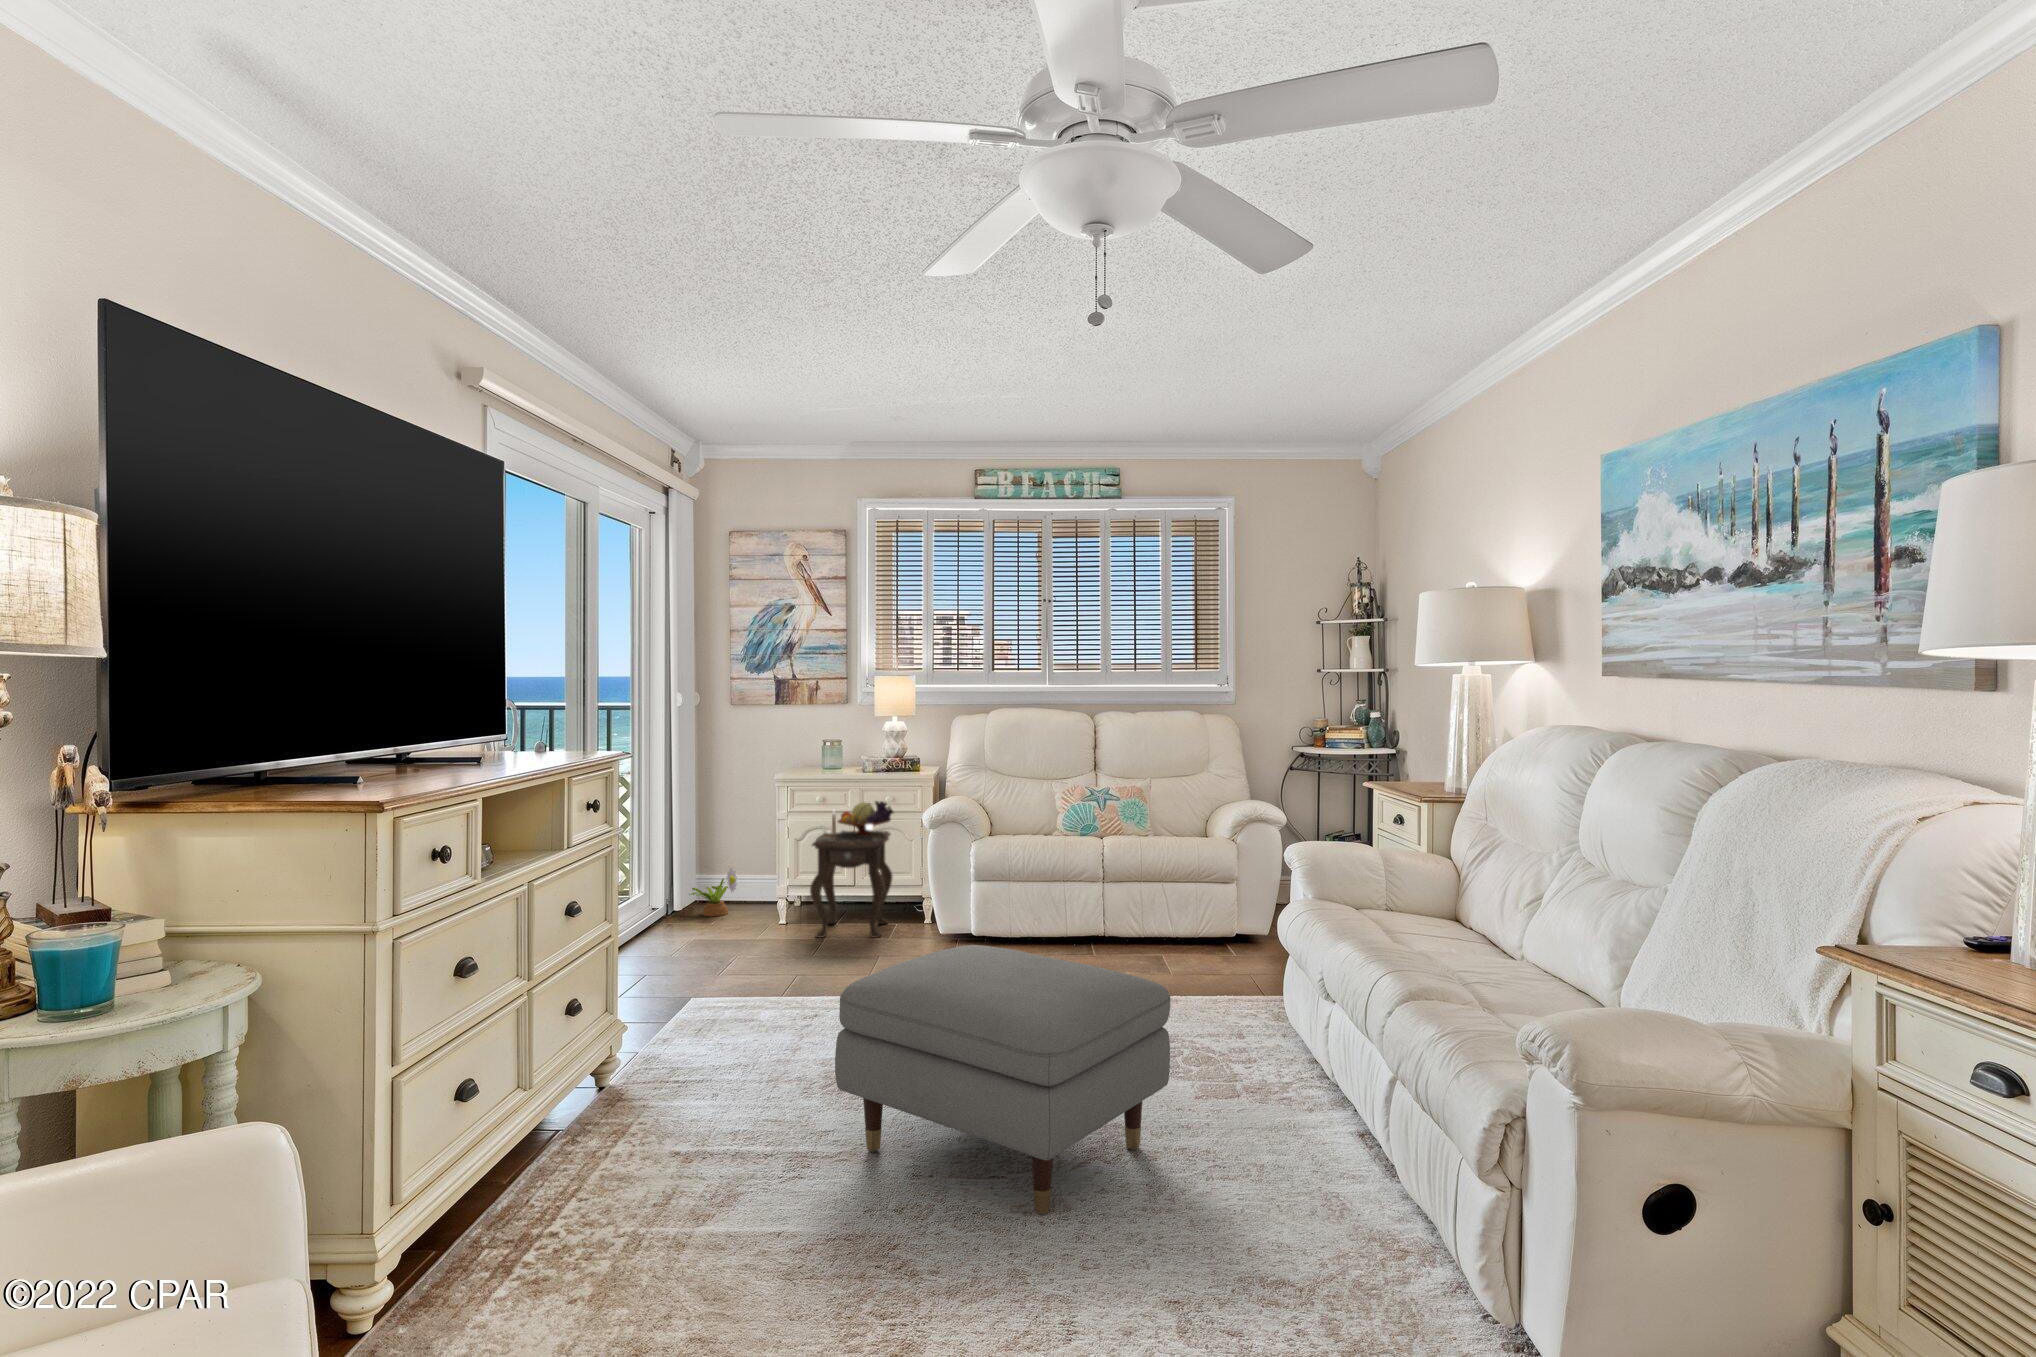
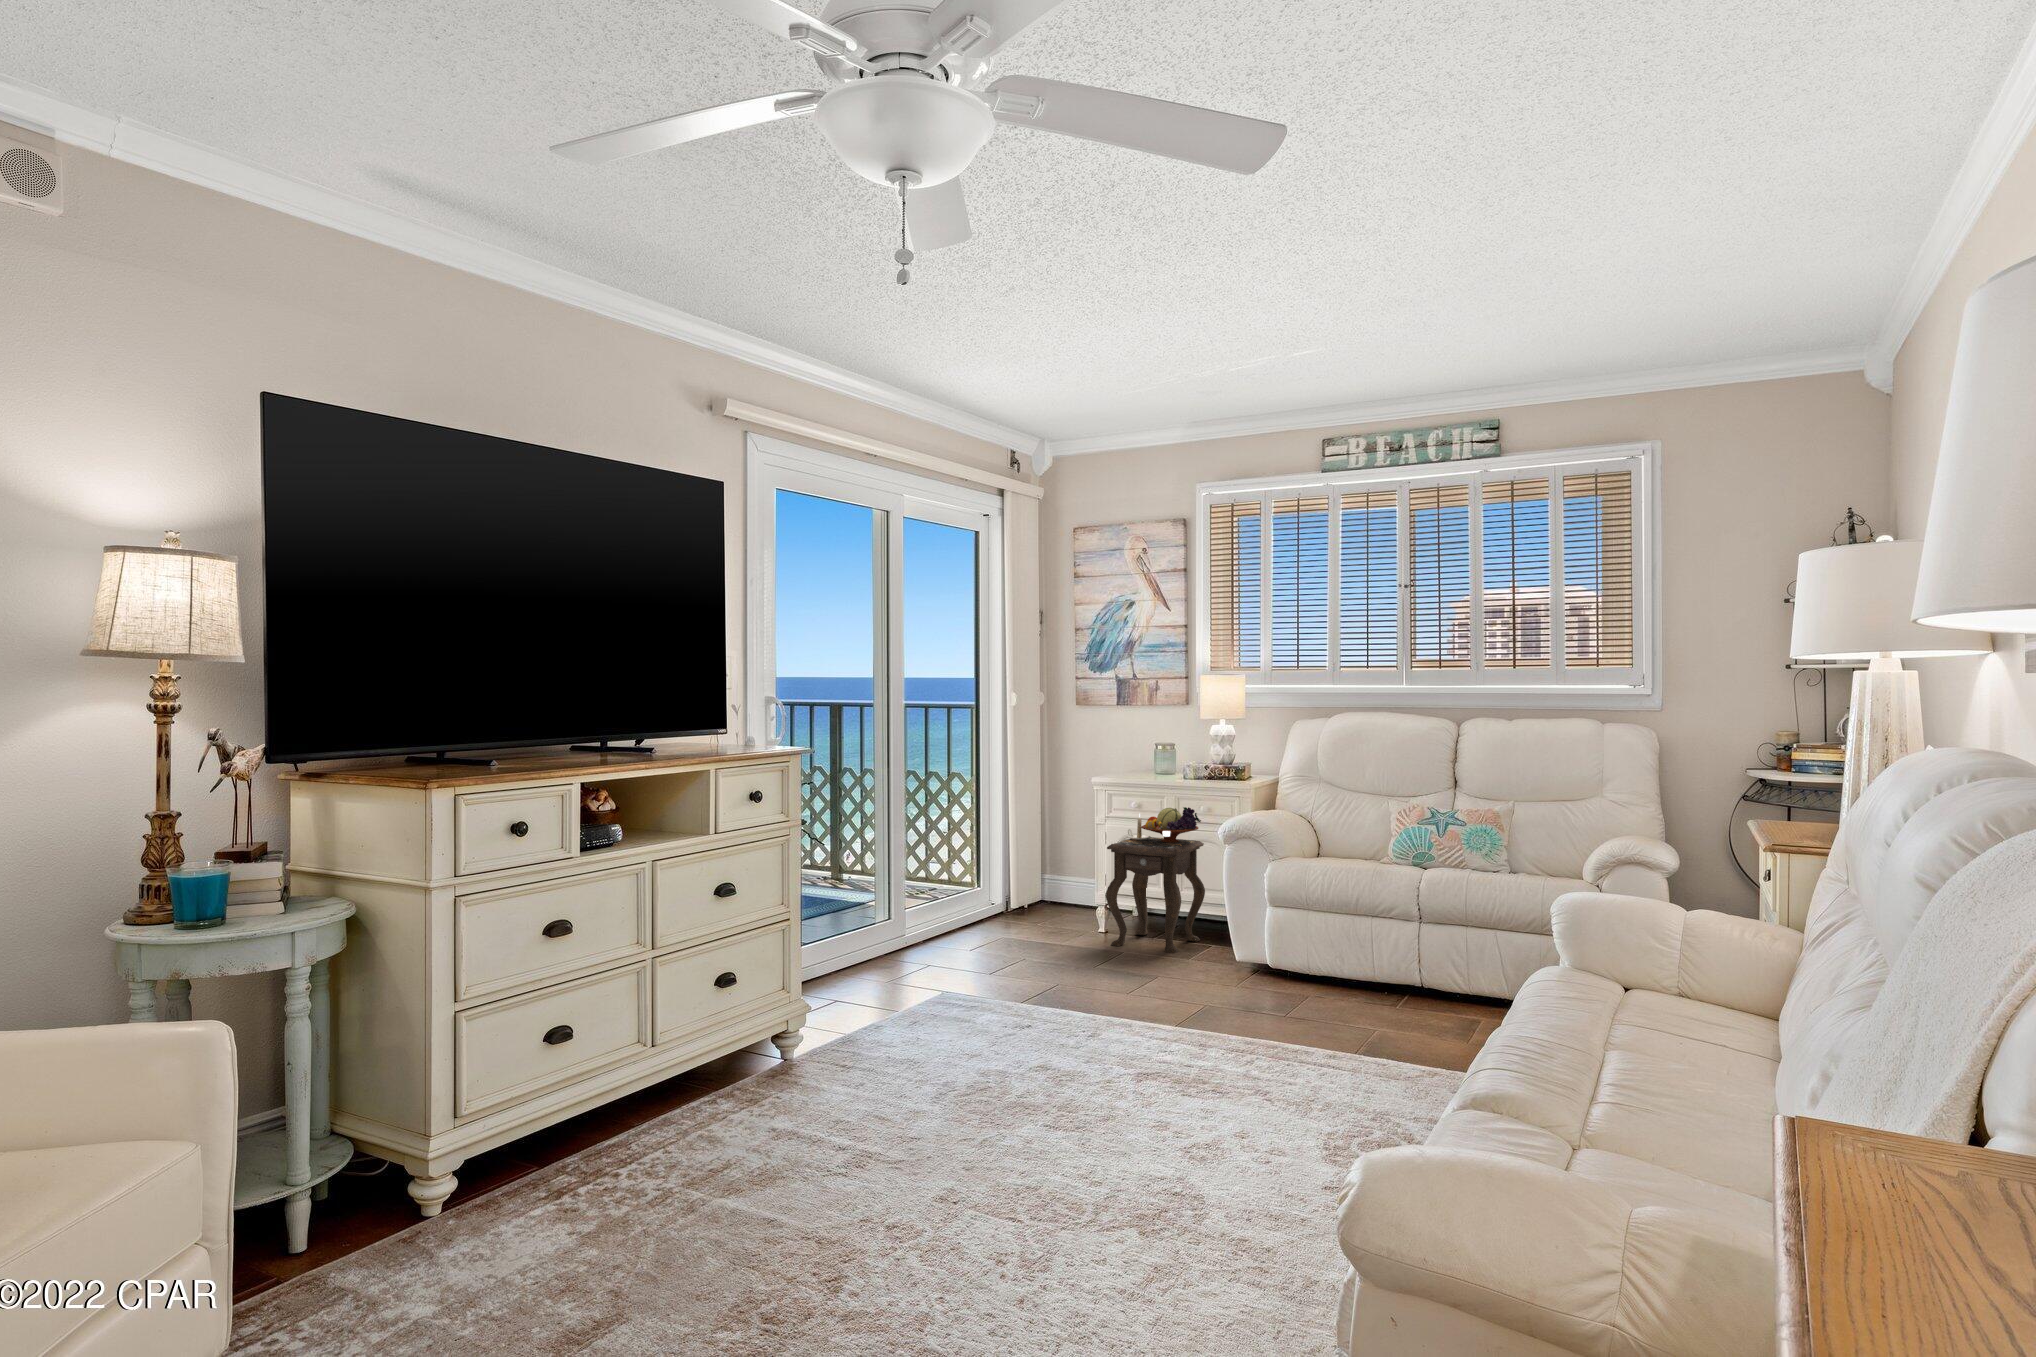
decorative plant: present [689,868,737,916] -> none [1021,867,1069,915]
ottoman: present [835,945,1171,1215] -> none [898,945,1218,1222]

